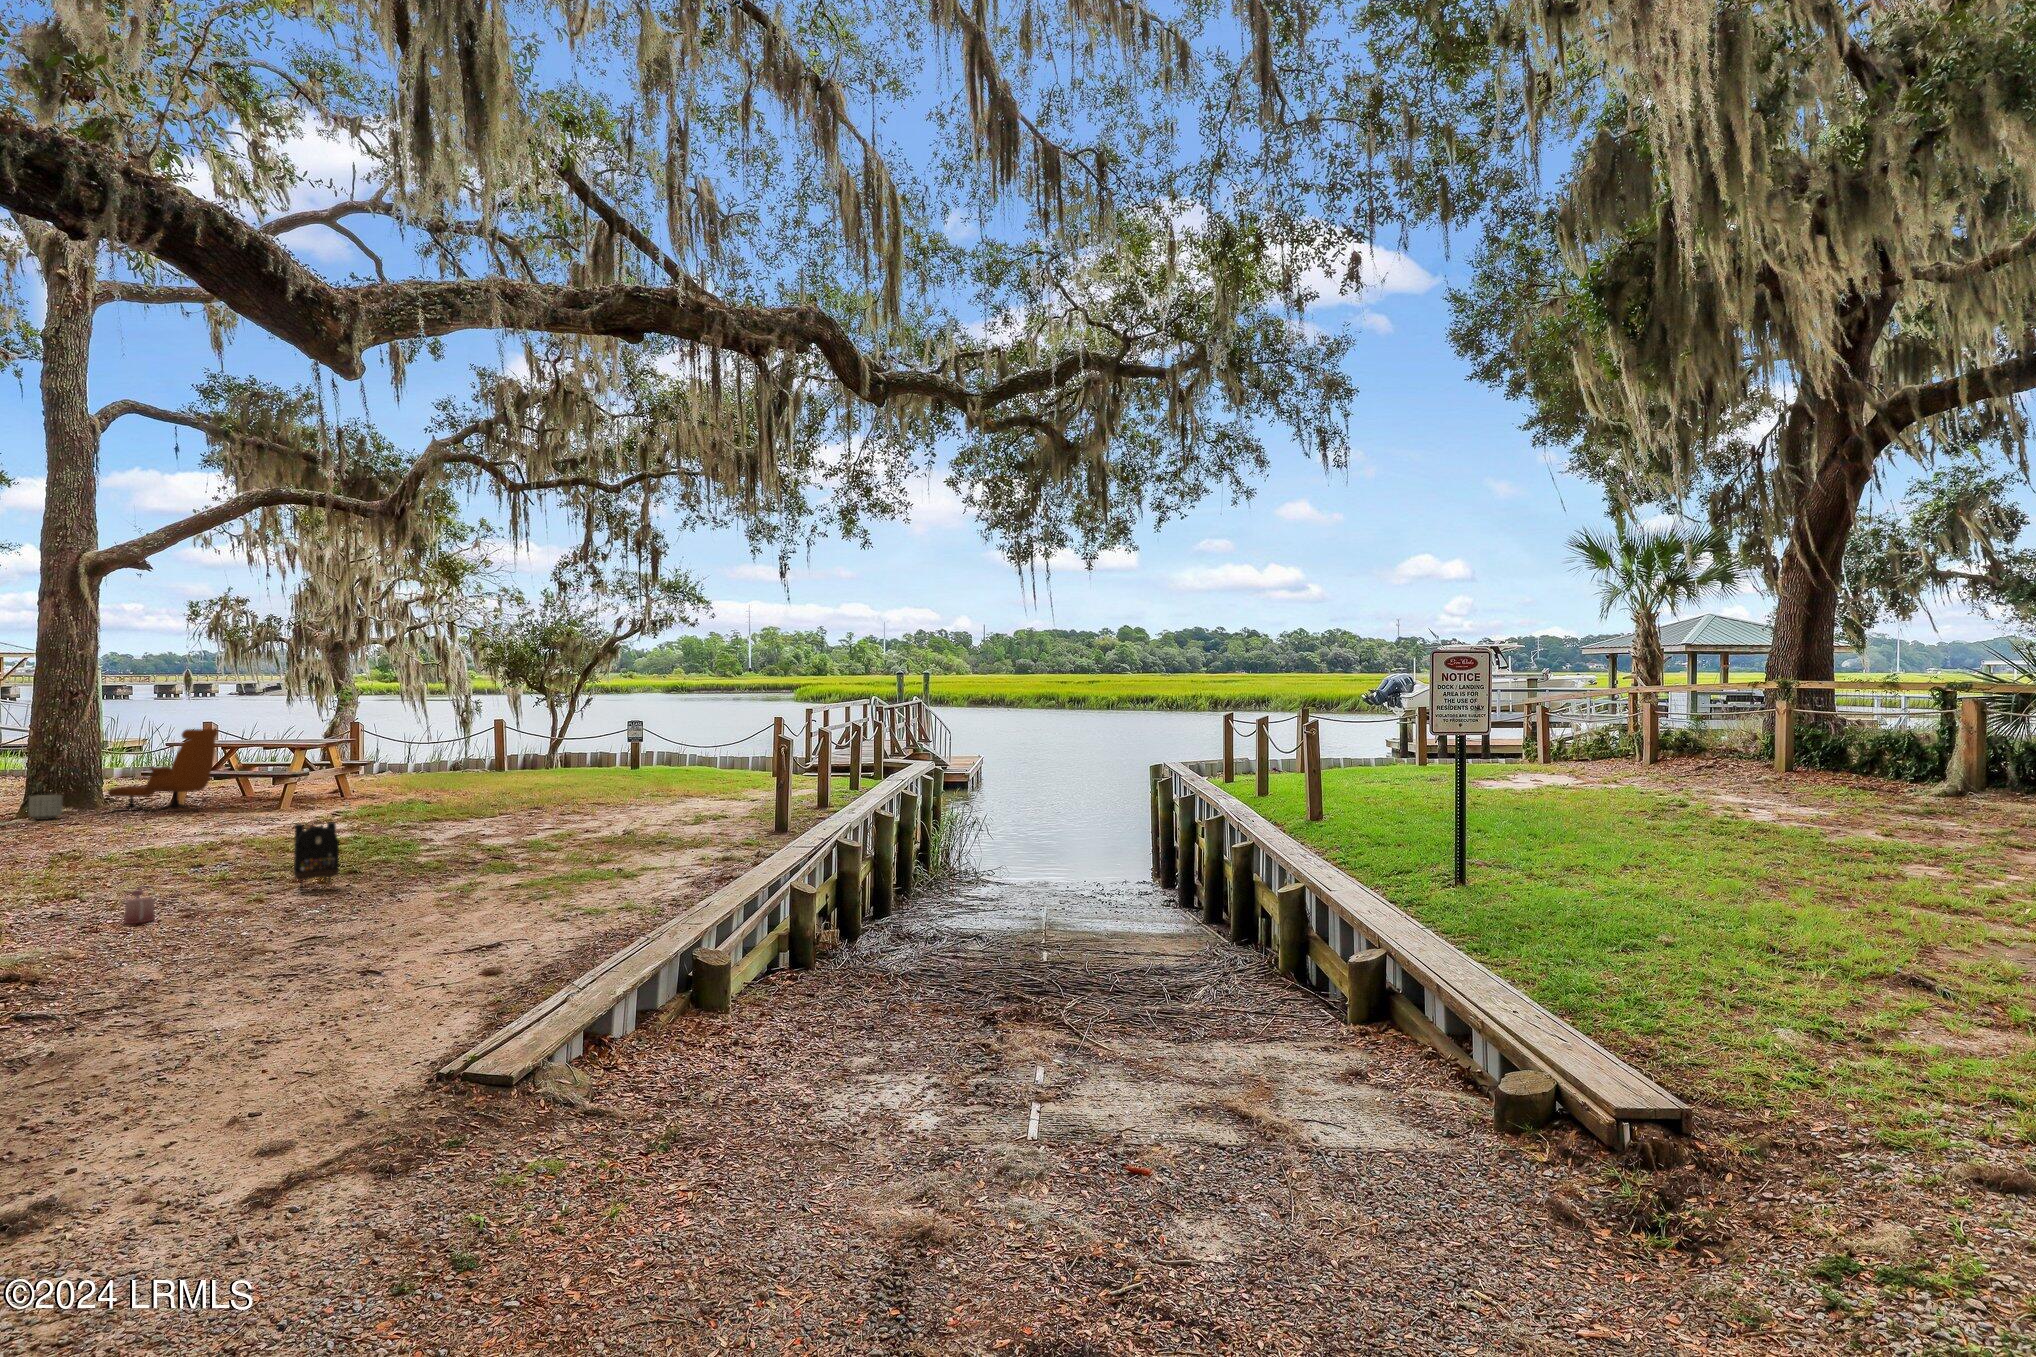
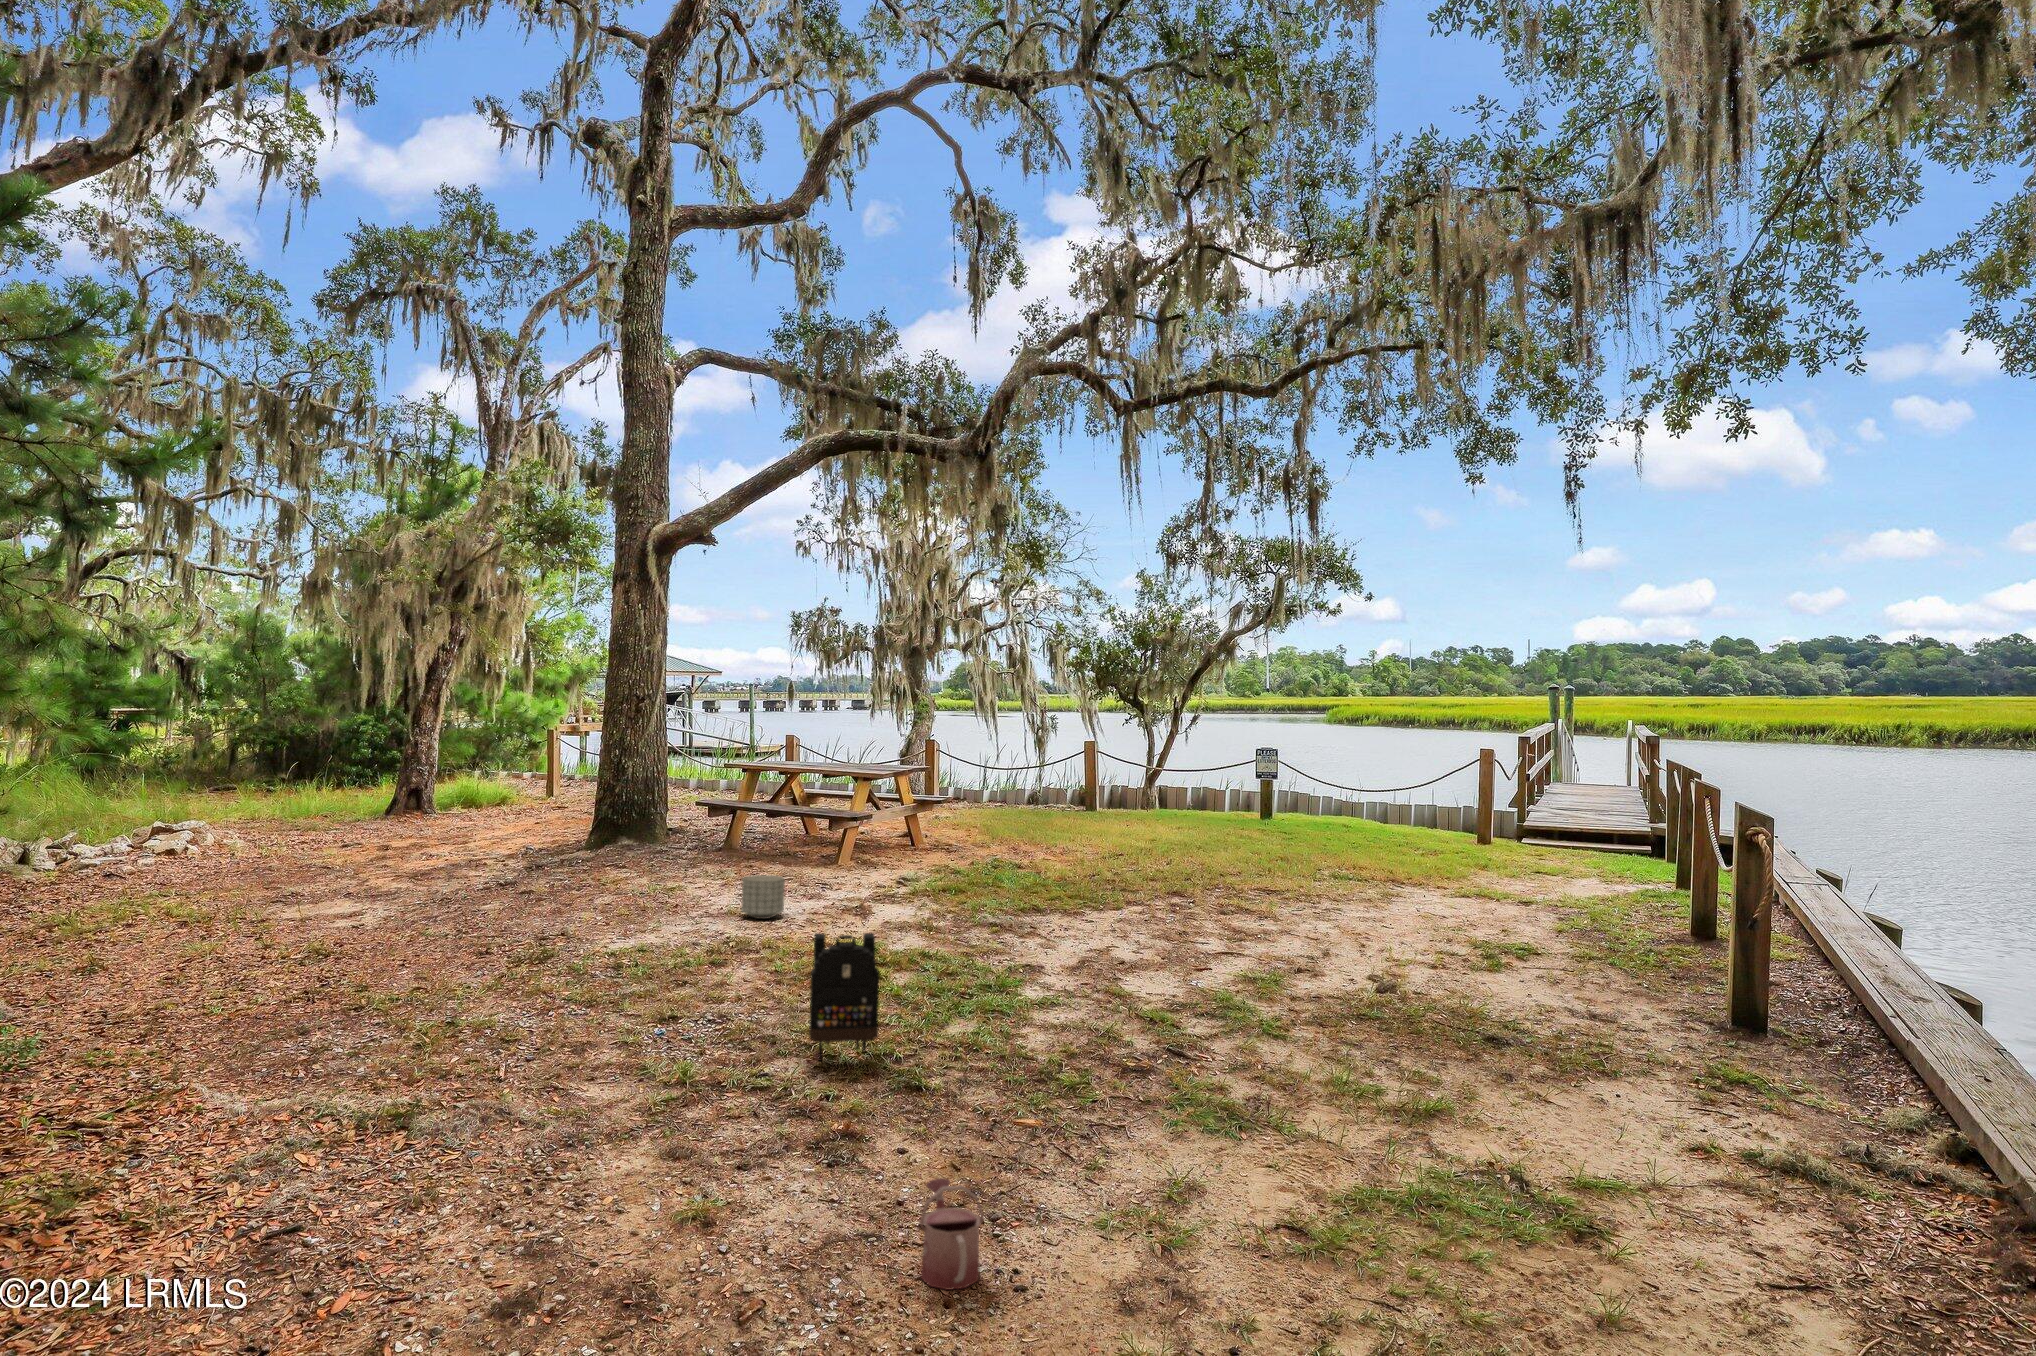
lounge chair: present [108,729,218,813] -> none [673,747,779,852]
planter: present [29,795,62,820] -> present [741,875,785,919]
watering can: present [124,886,156,924] -> present [919,1178,984,1290]

